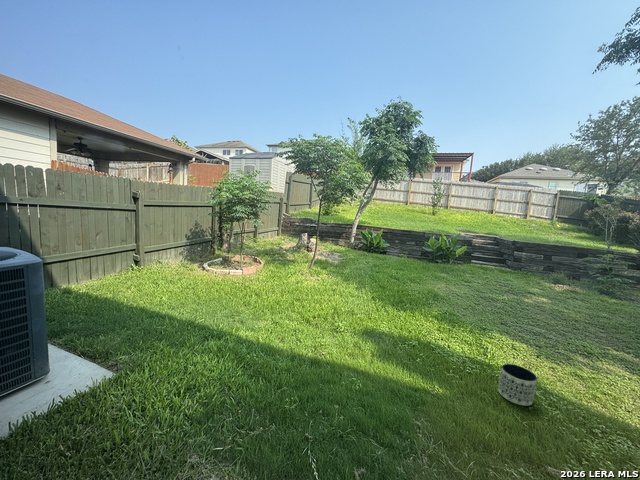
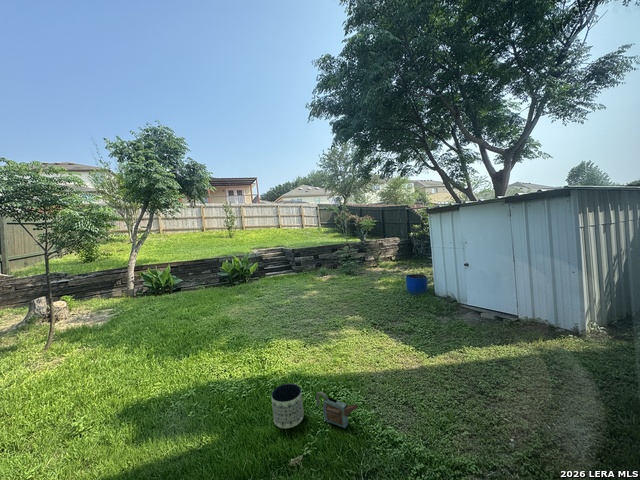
watering can: none [552,389,619,438] -> present [316,392,359,428]

